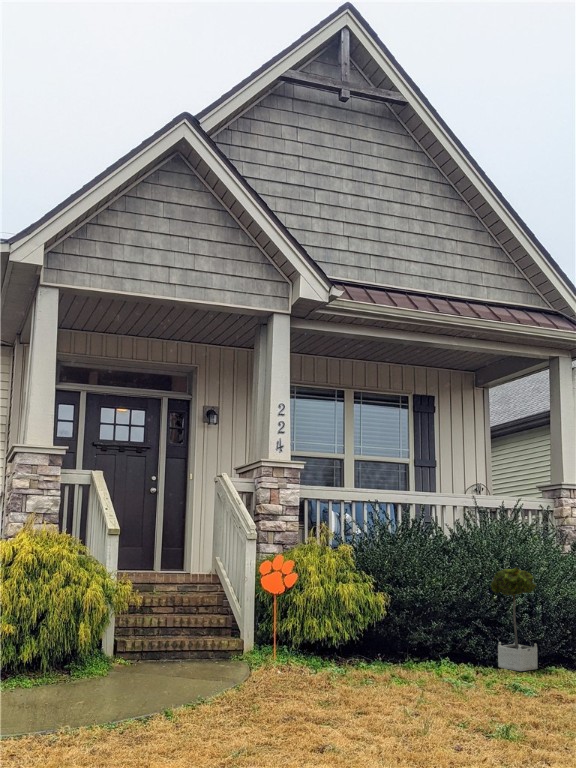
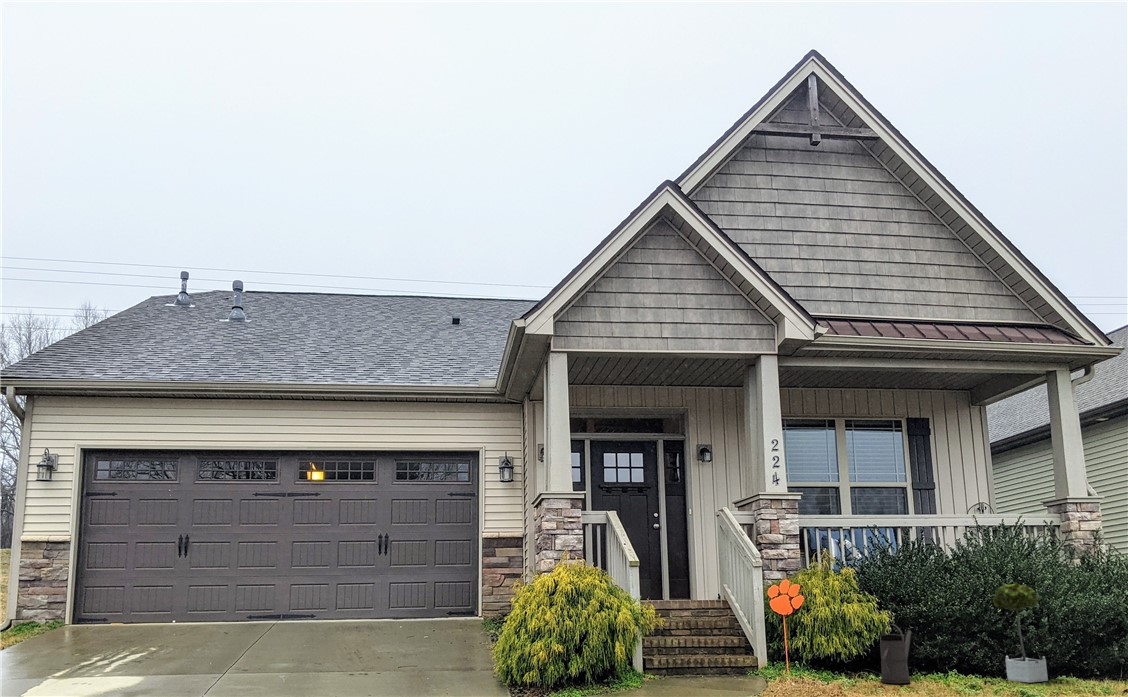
watering can: none [372,608,407,672] -> present [880,624,912,683]

